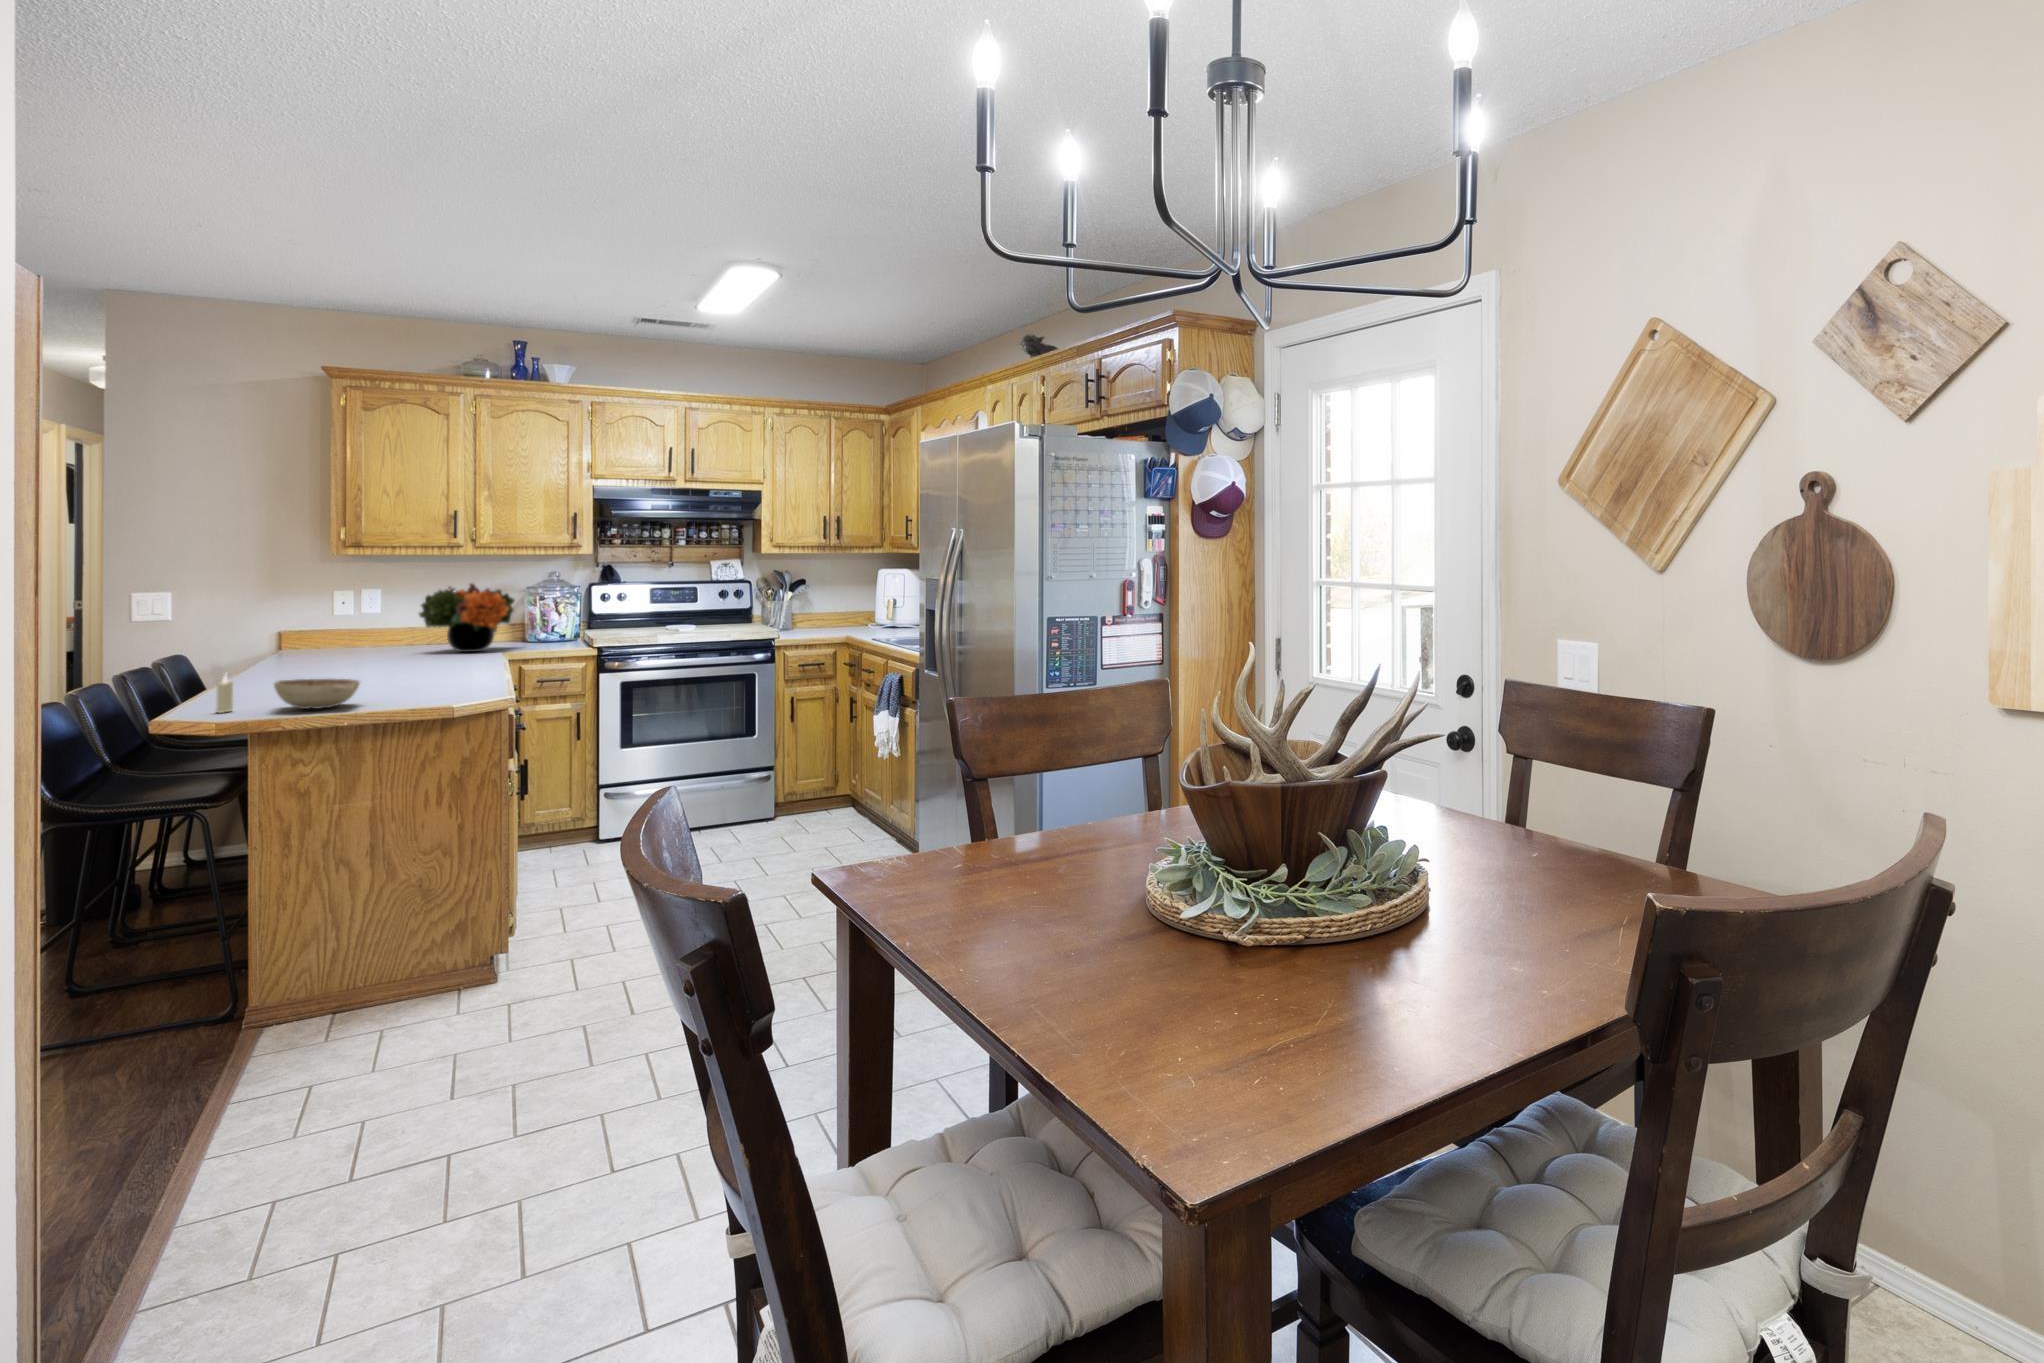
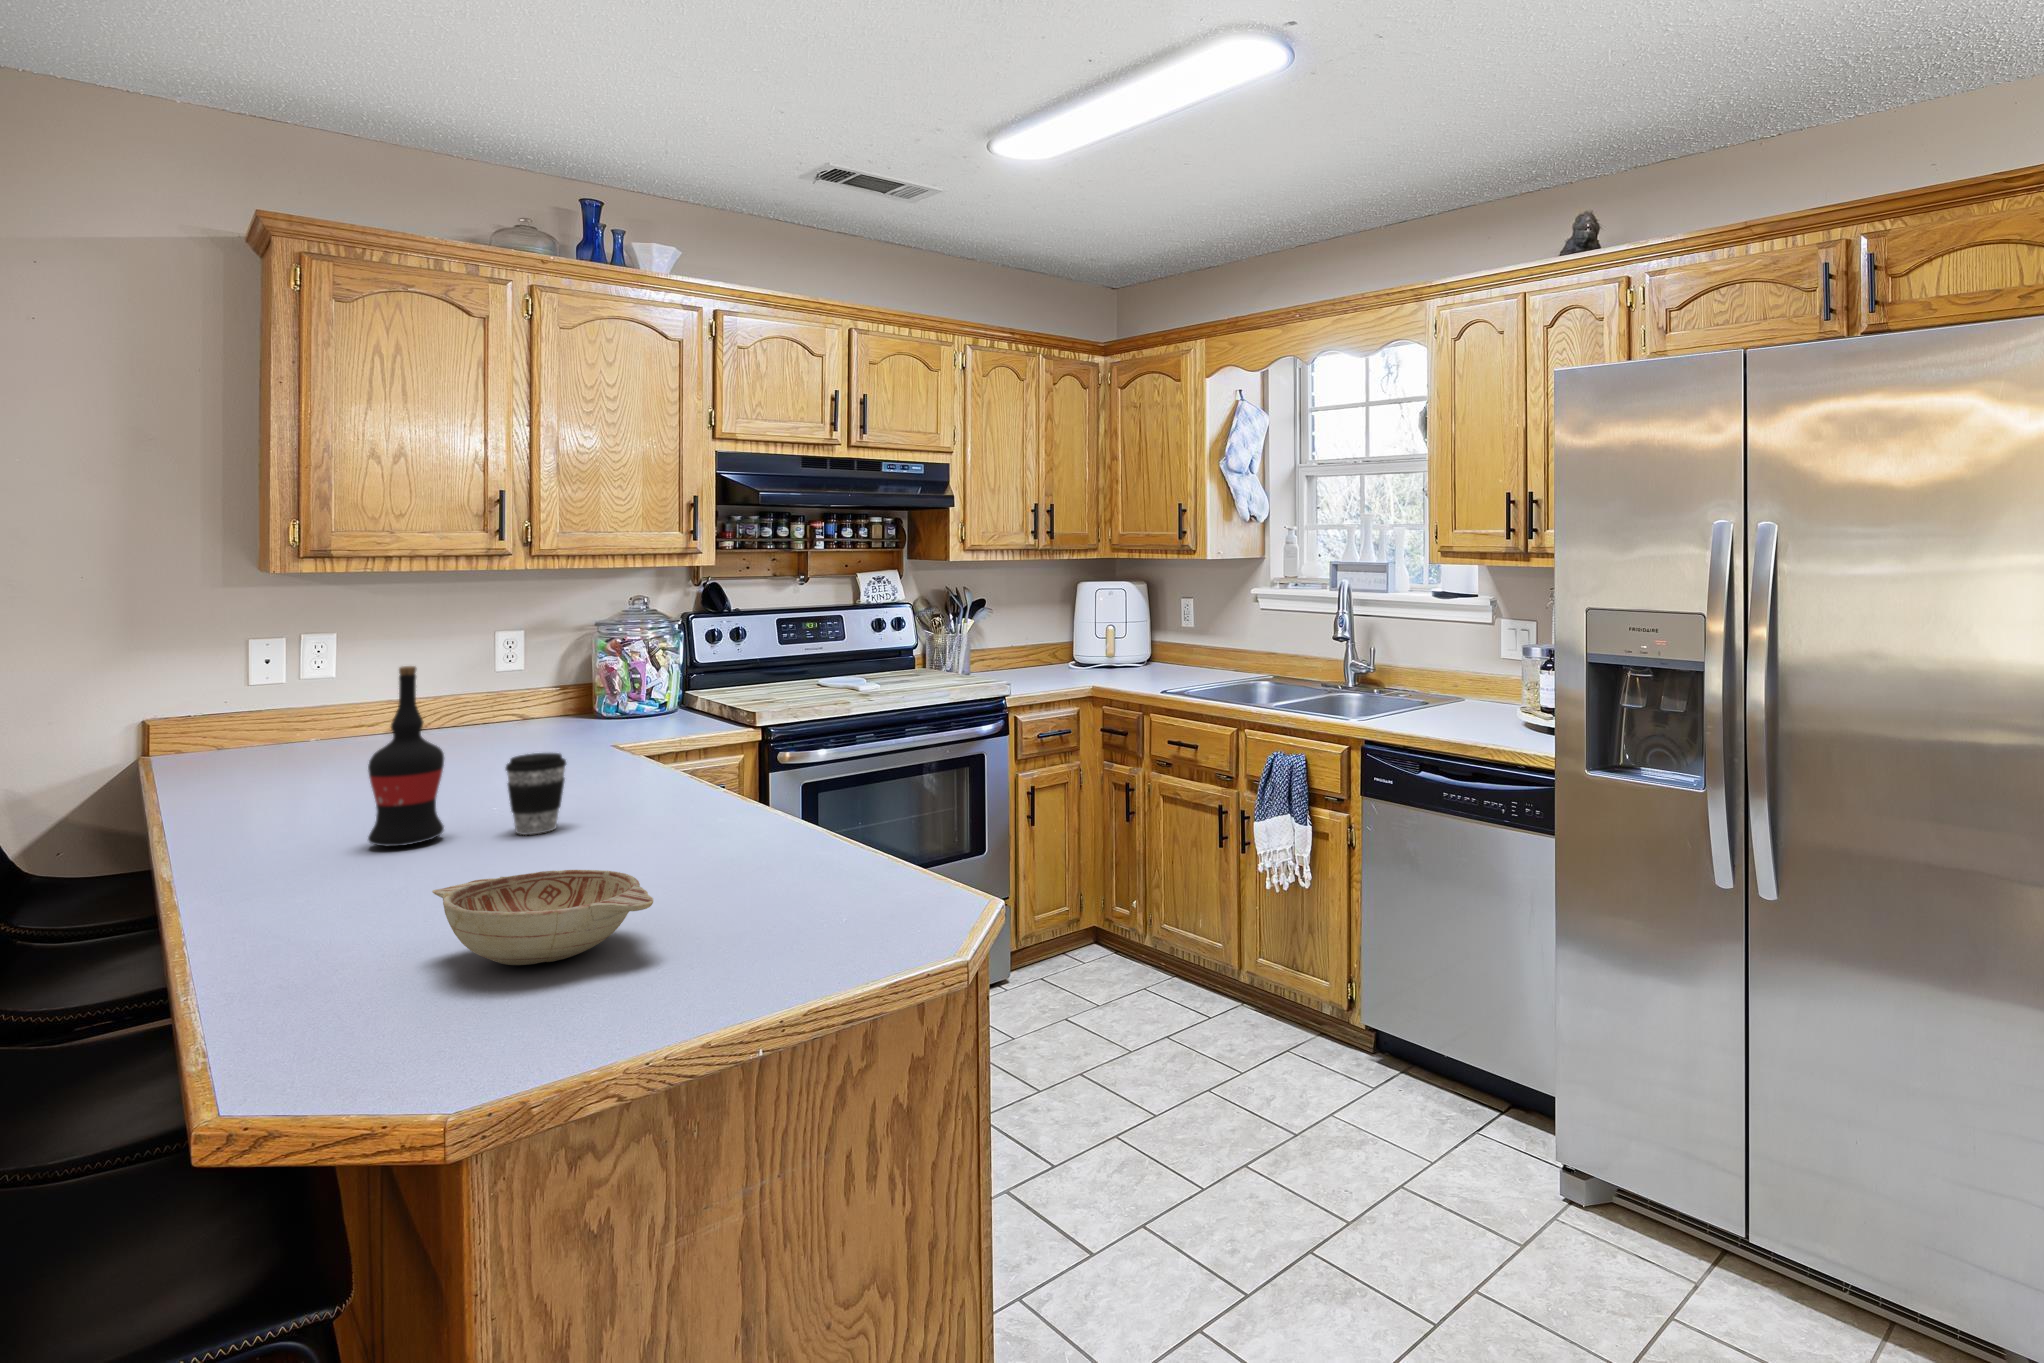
flower arrangement: present [419,583,515,652] -> none [449,620,619,747]
wine bottle: none [314,599,352,681] -> present [368,666,444,847]
coffee cup: none [377,643,408,680] -> present [506,753,566,835]
candle: present [216,676,233,713] -> none [275,886,324,999]

